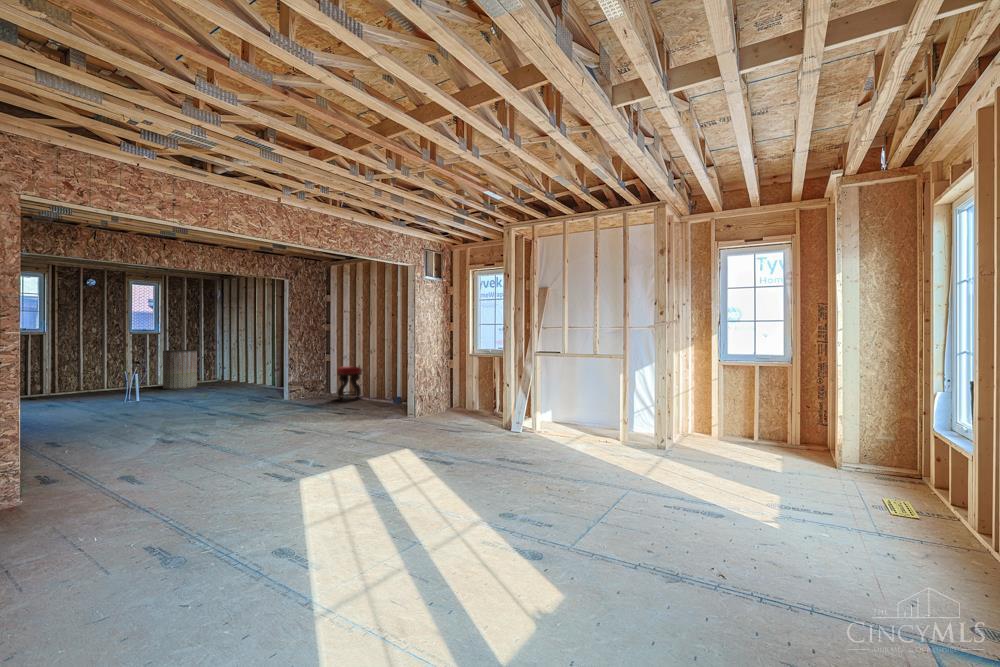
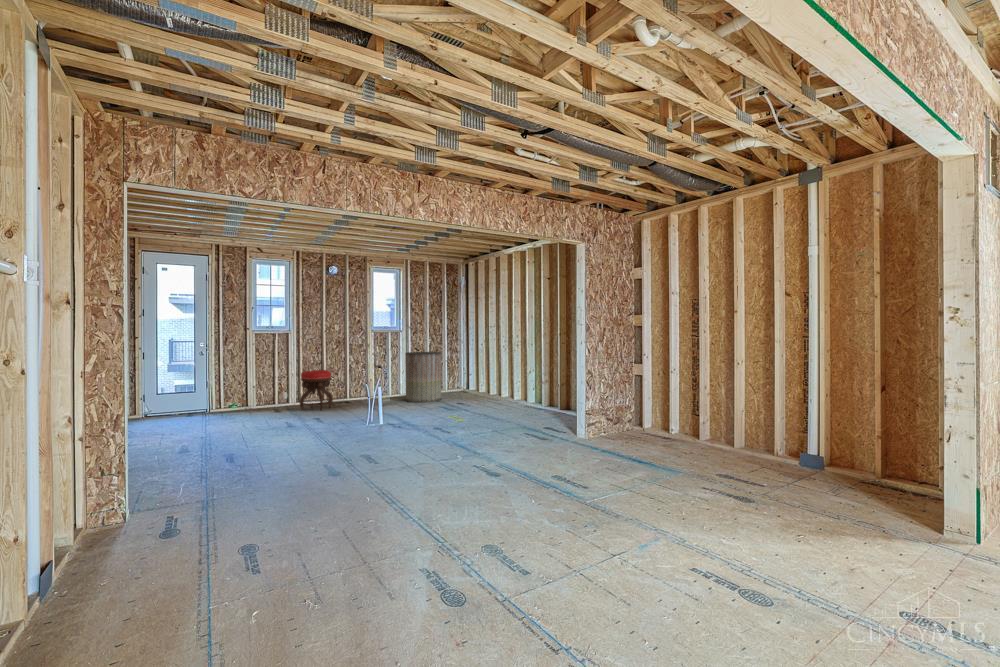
stool: present [337,366,362,399] -> present [300,370,333,410]

